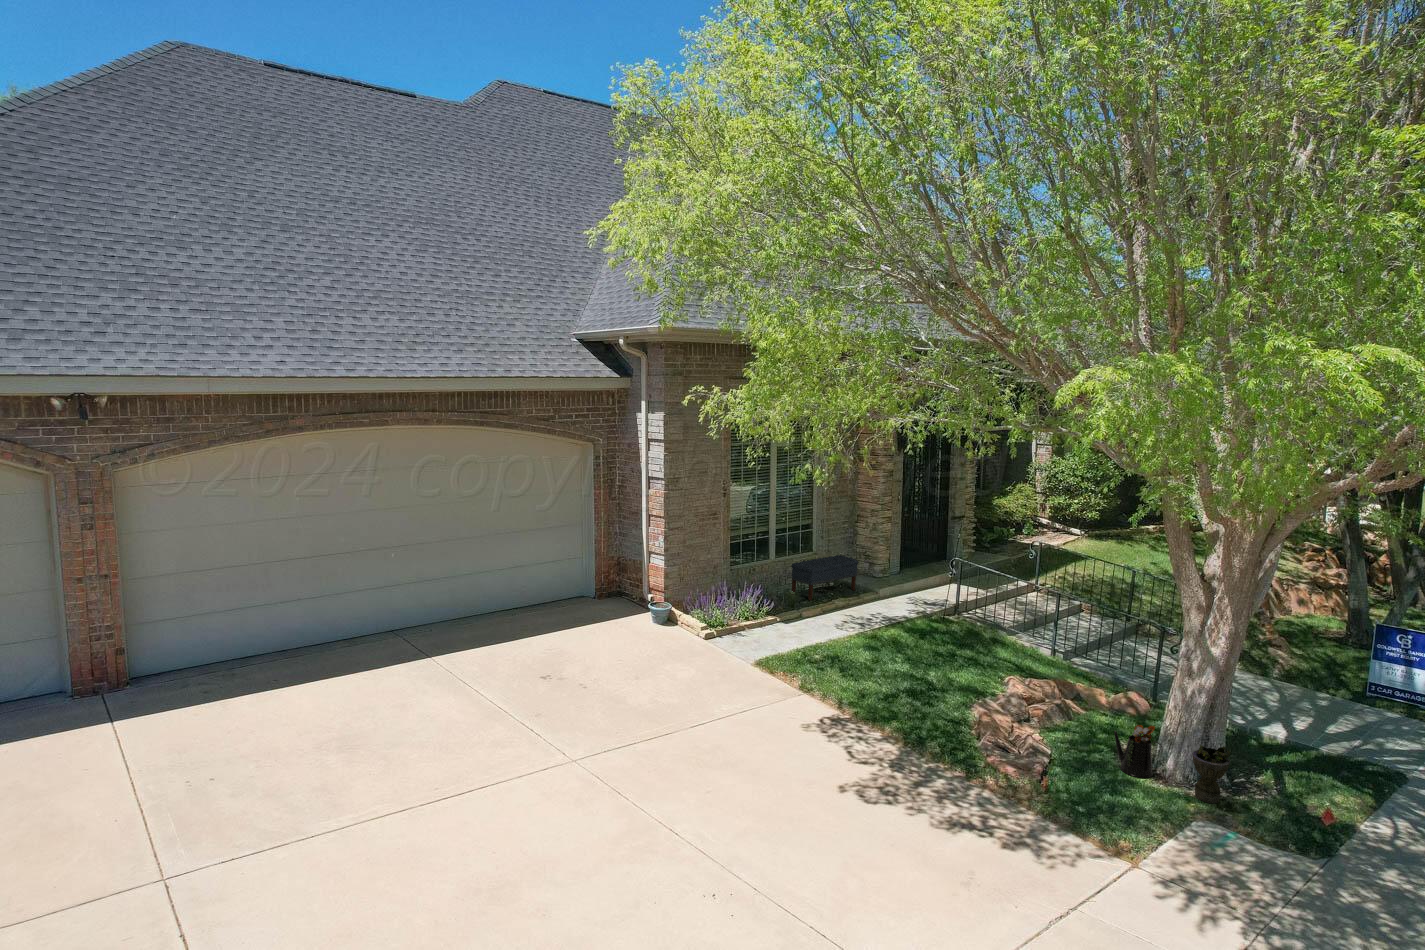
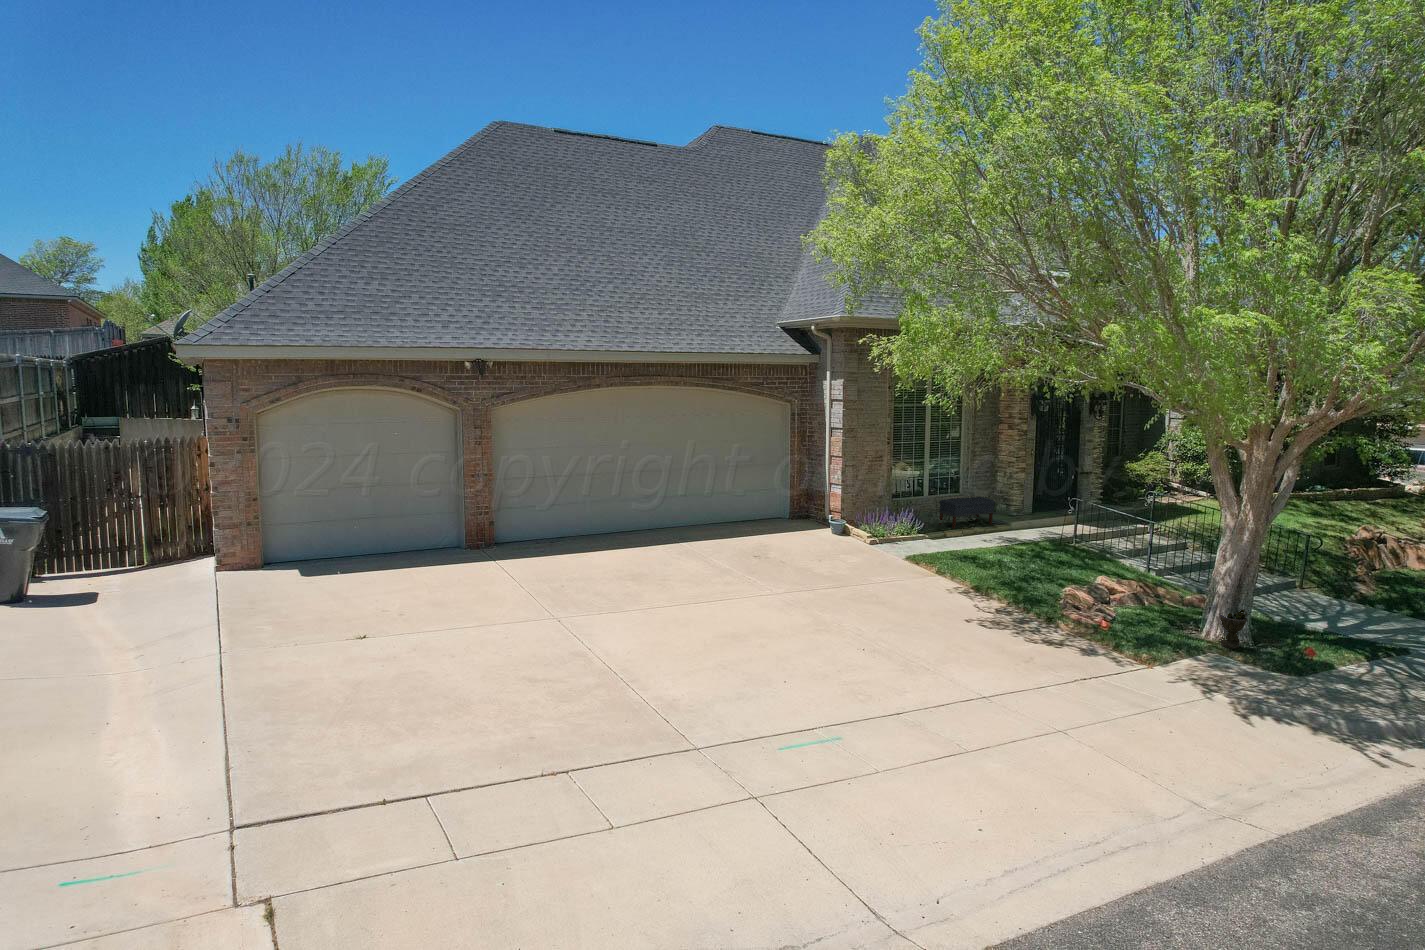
watering can: present [1114,725,1163,778] -> none [1166,596,1201,634]

